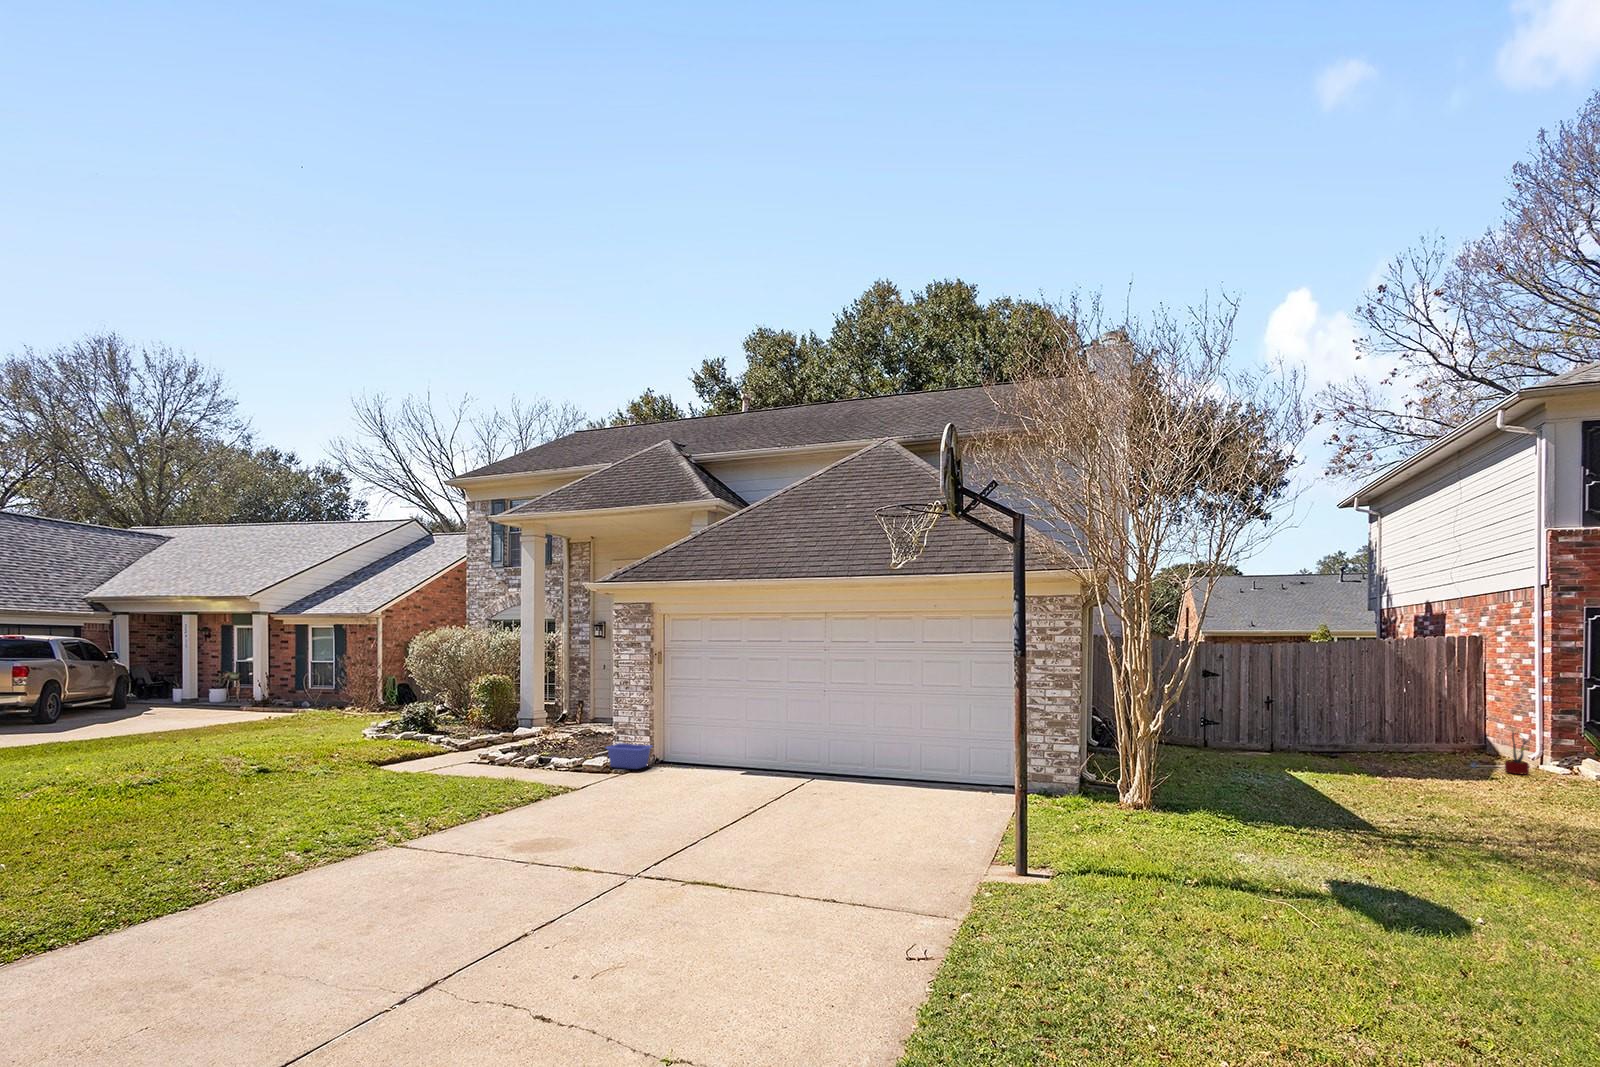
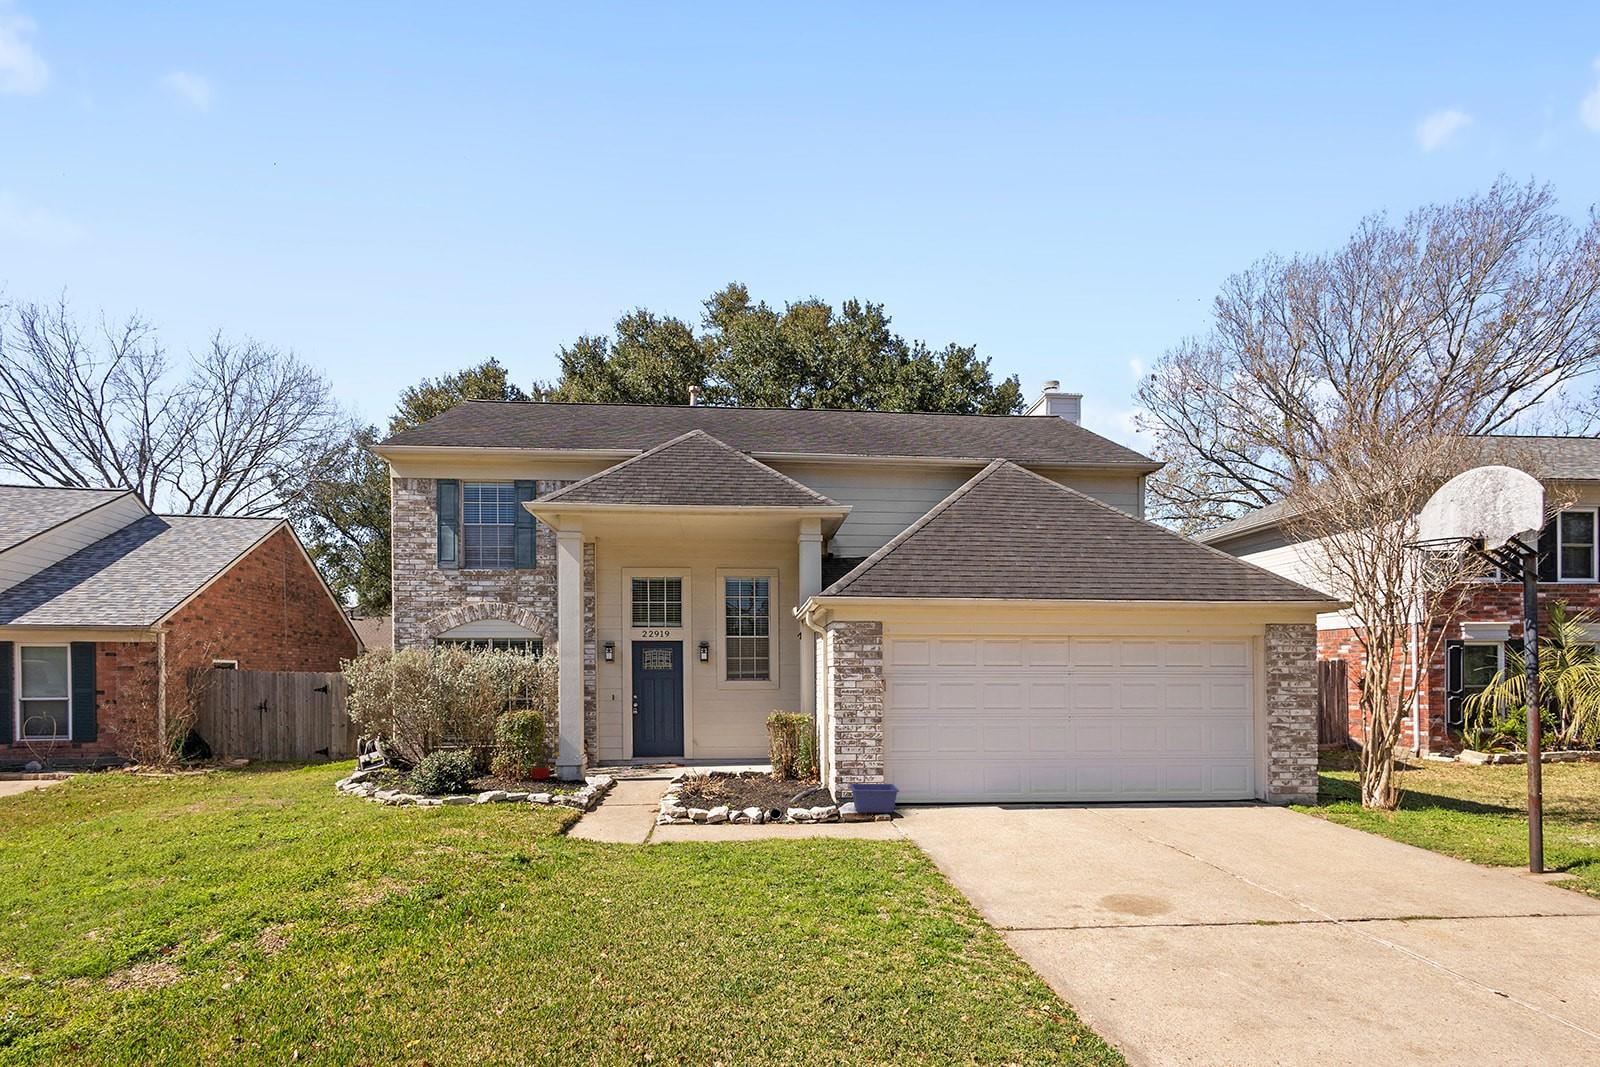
decorative plant: present [1505,732,1529,774] -> present [531,745,559,779]

